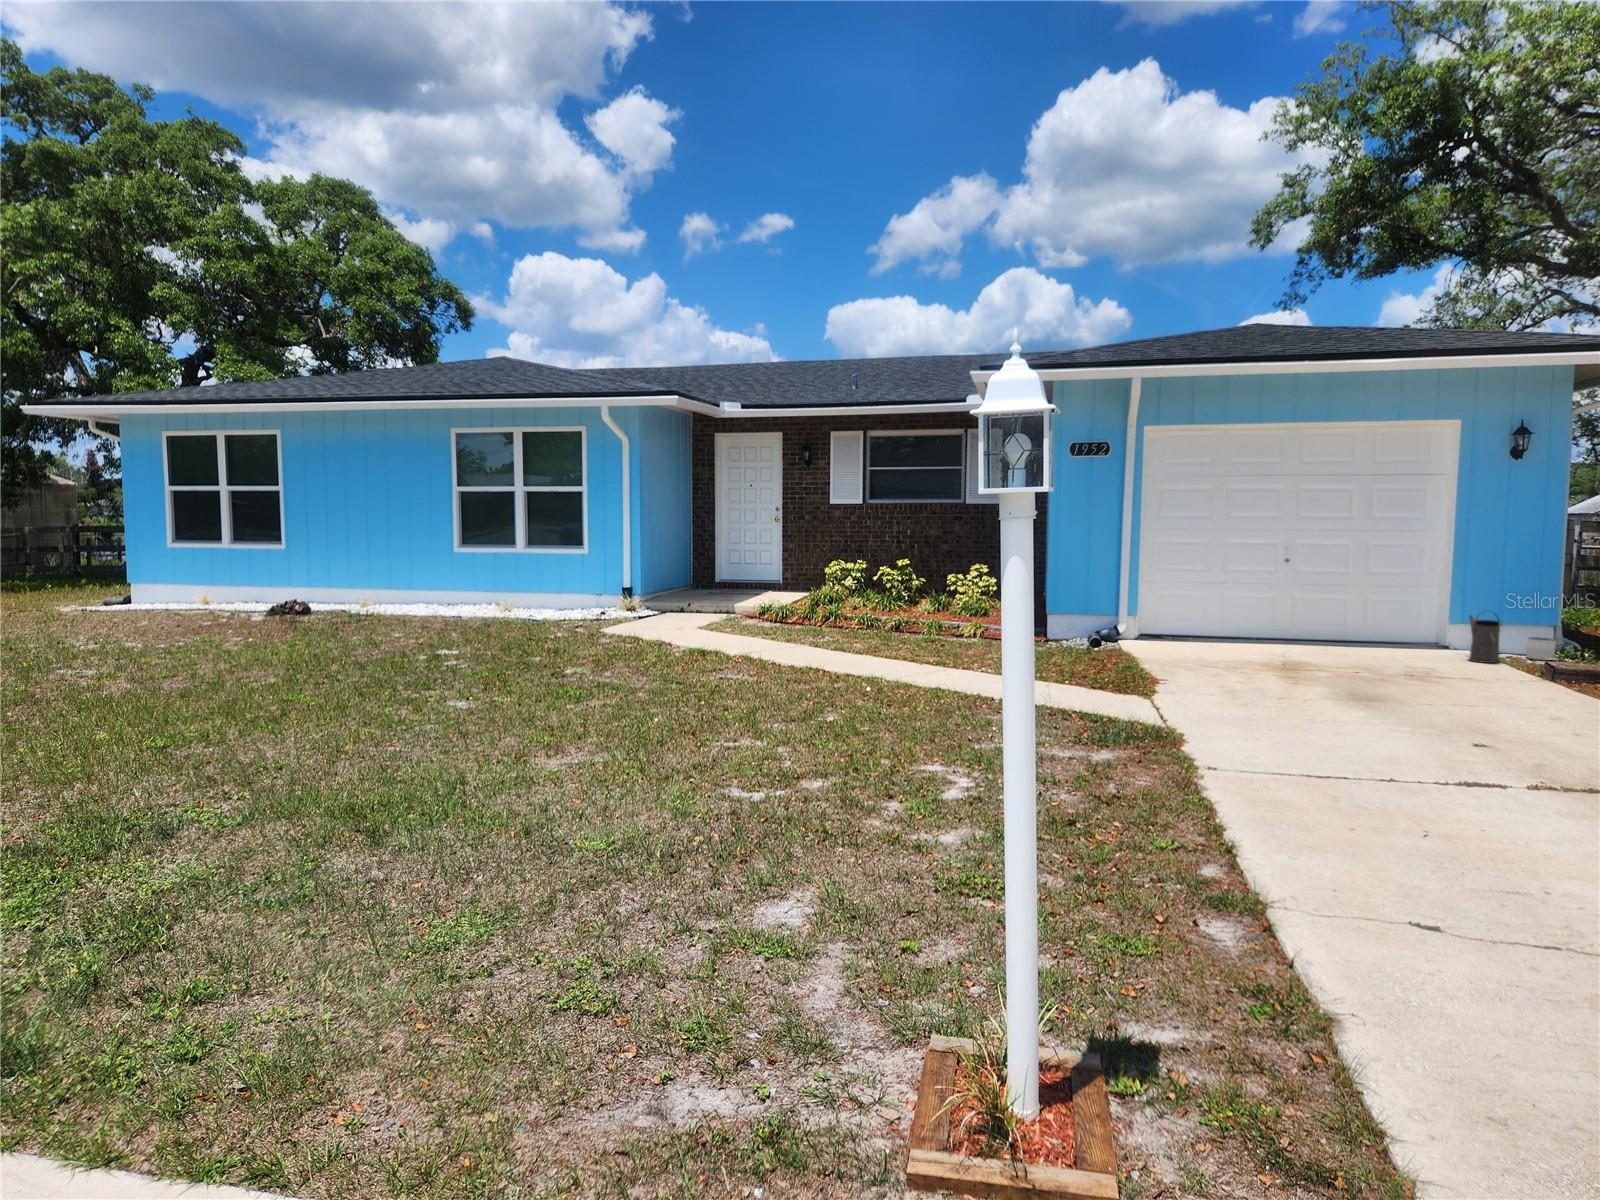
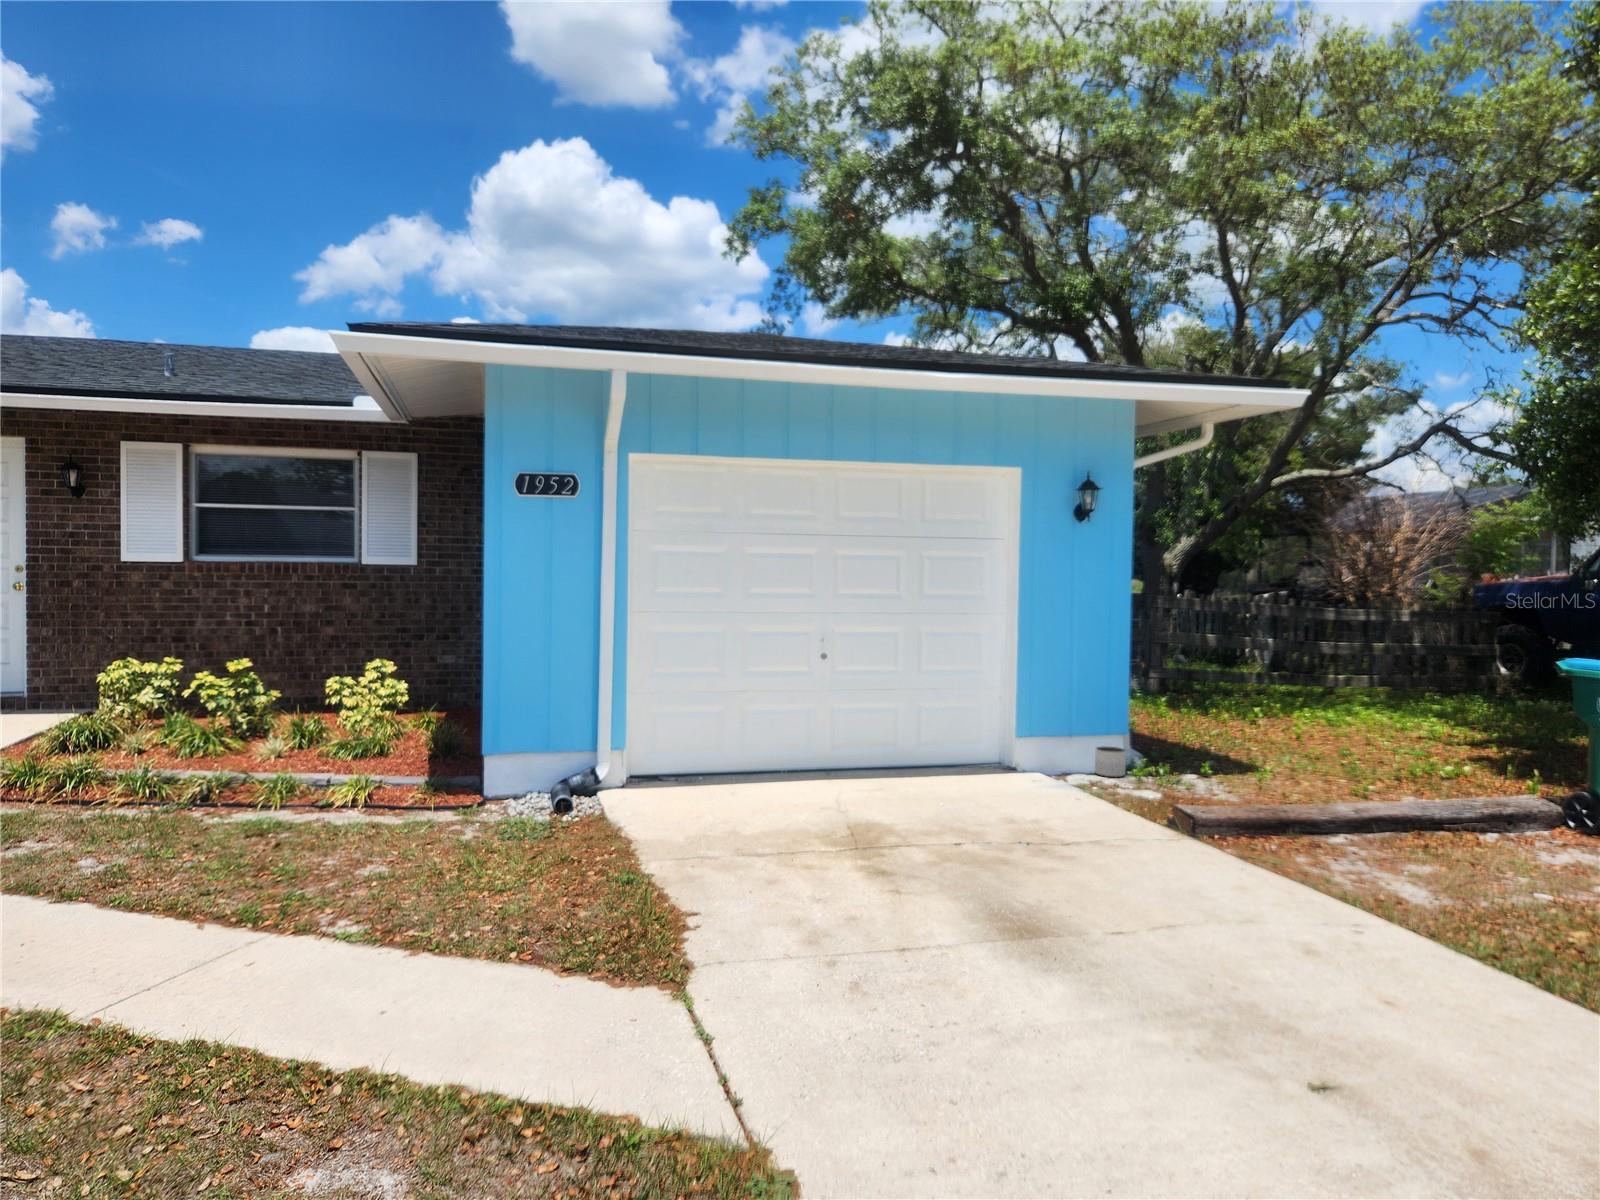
watering can: present [1469,613,1500,663] -> none [1036,720,1082,790]

